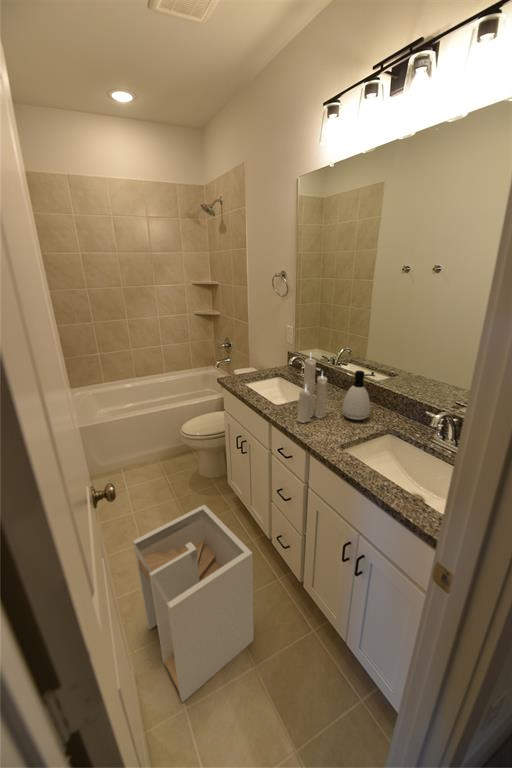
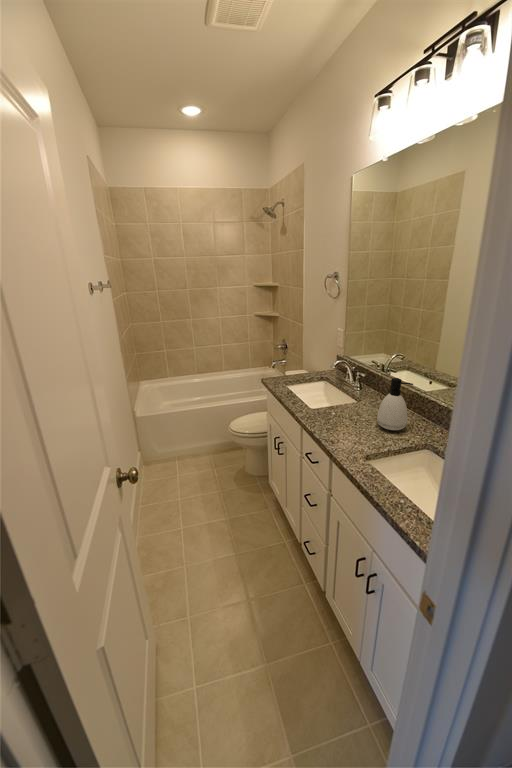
candle: present [297,356,327,423] -> none [327,352,361,429]
laundry hamper: present [133,505,254,702] -> none [165,500,272,681]

